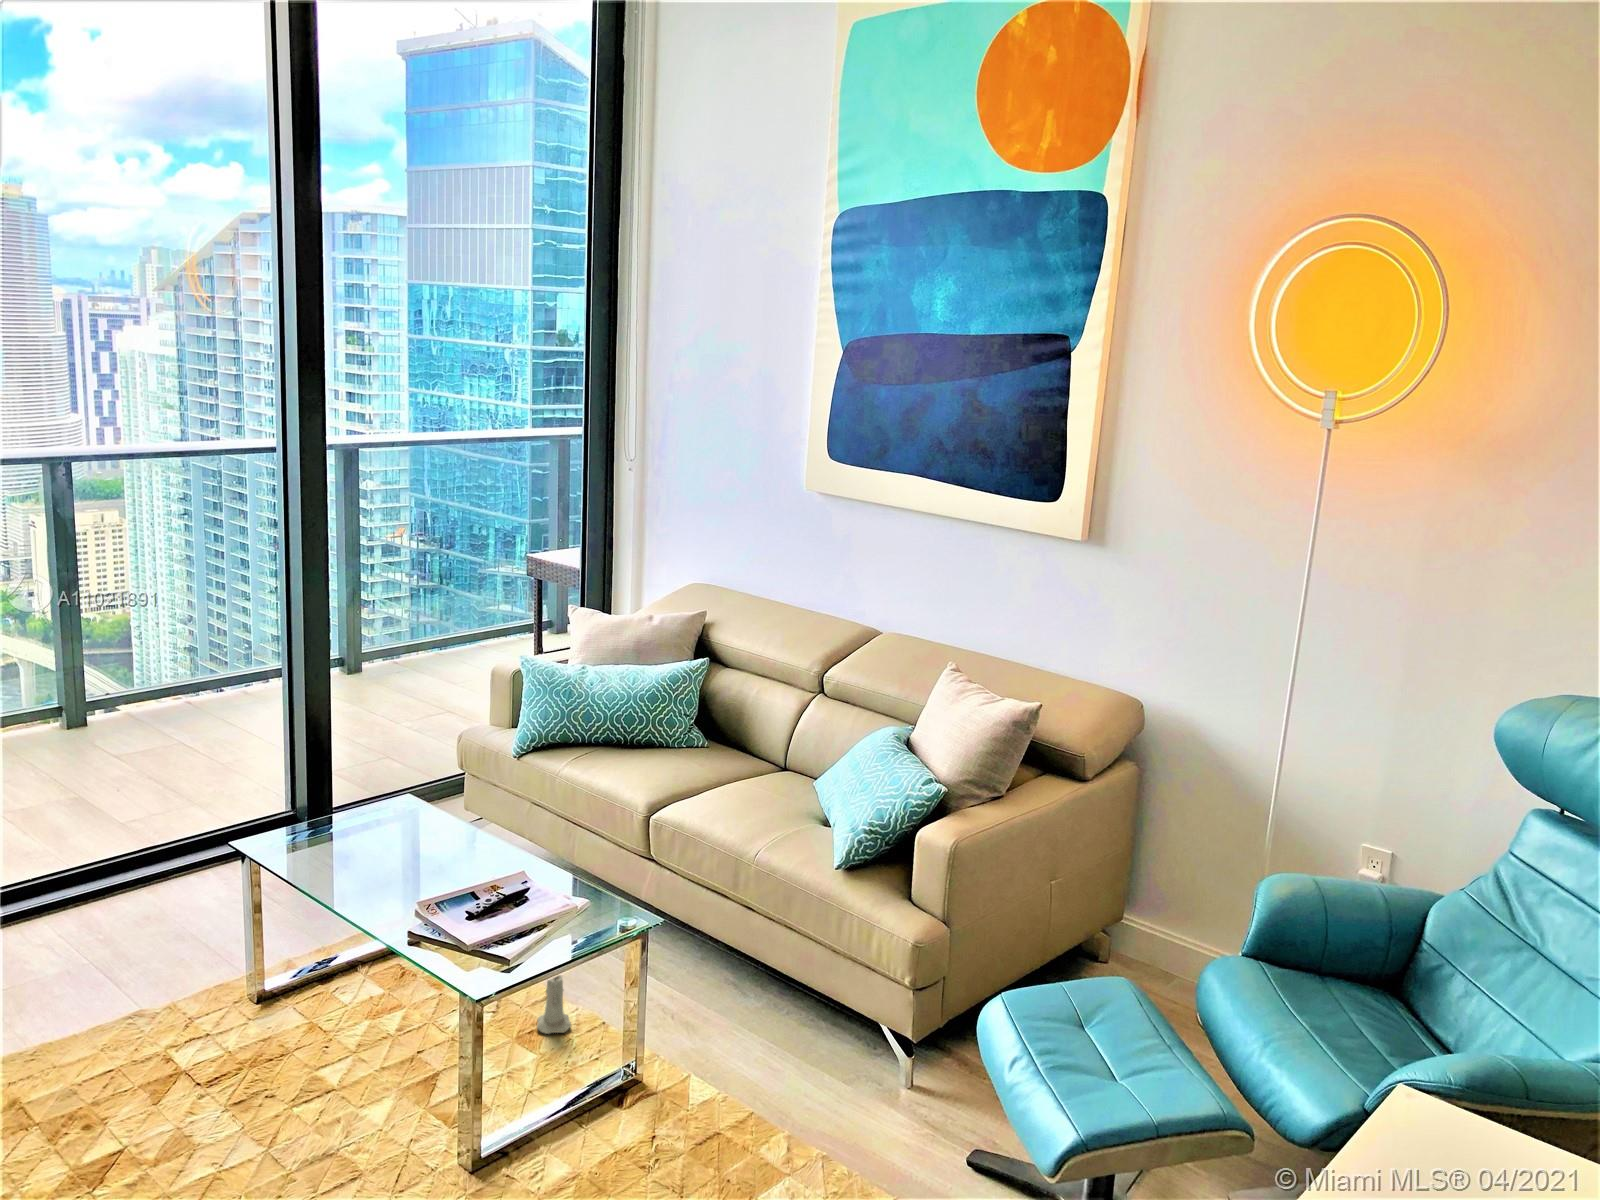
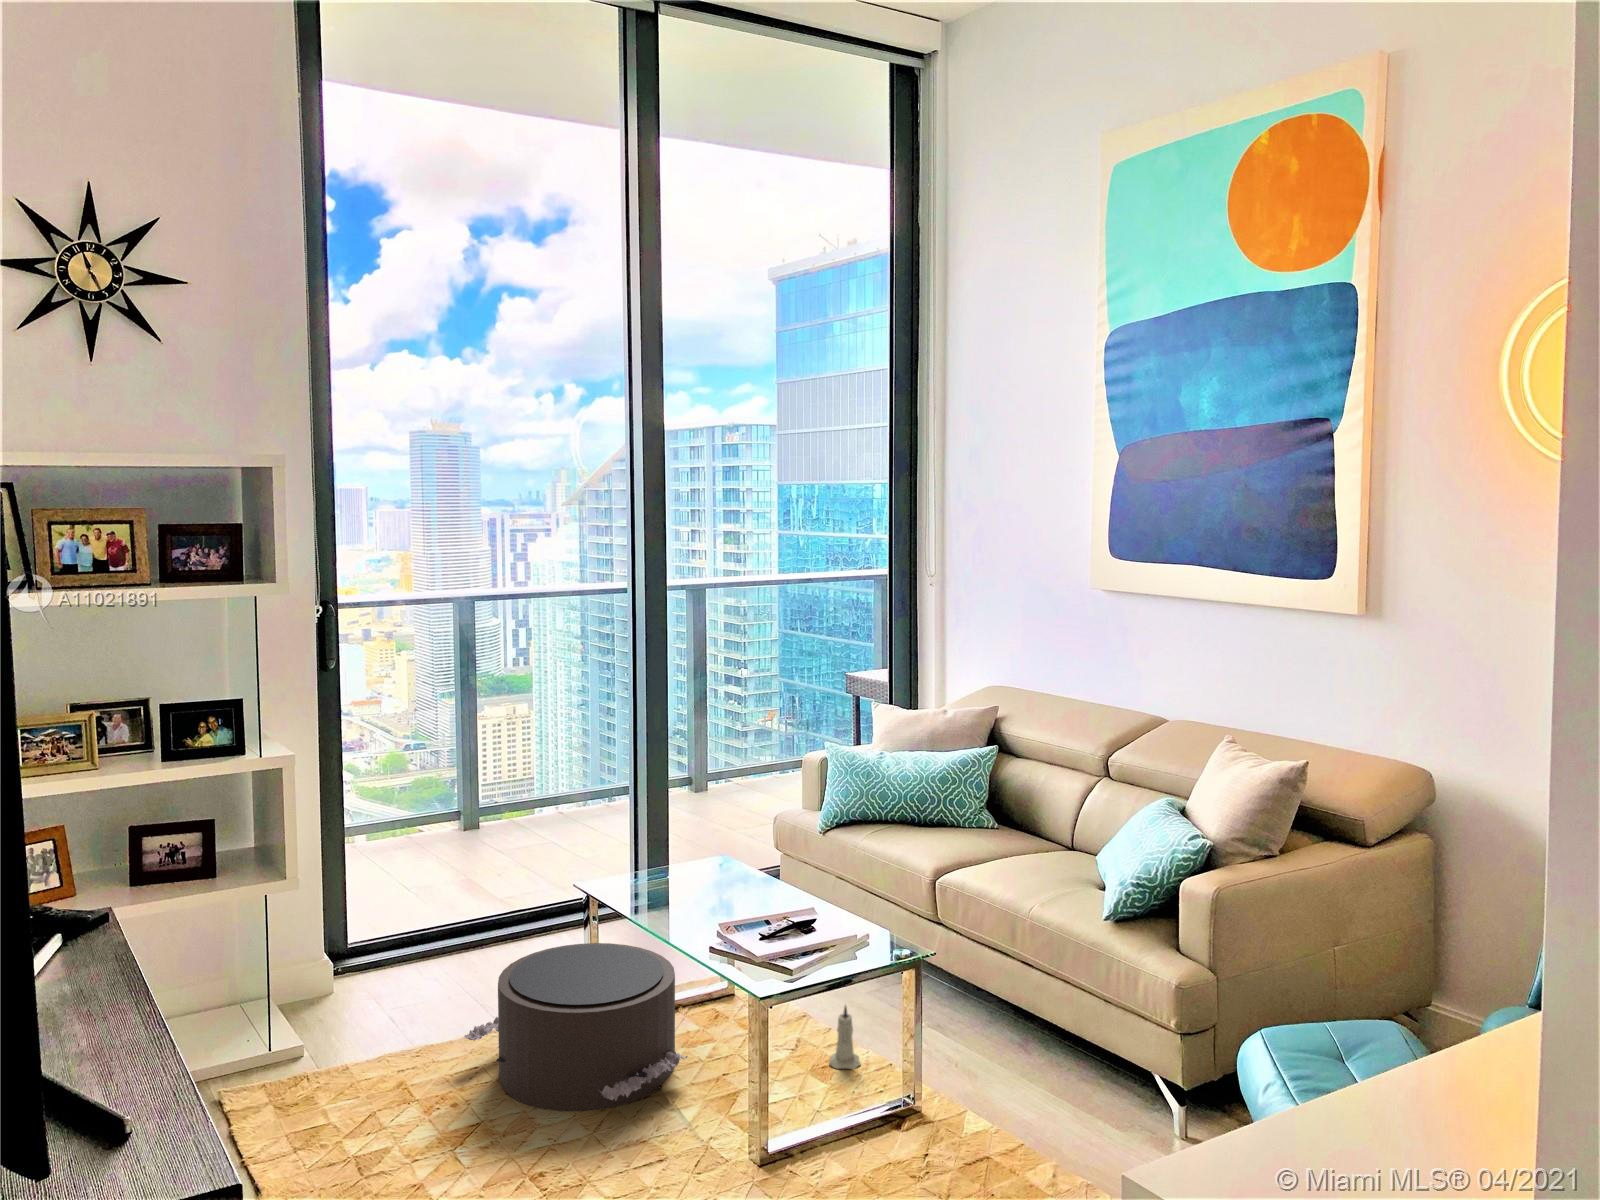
pouf: none [93,910,377,1122] -> present [464,943,688,1112]

